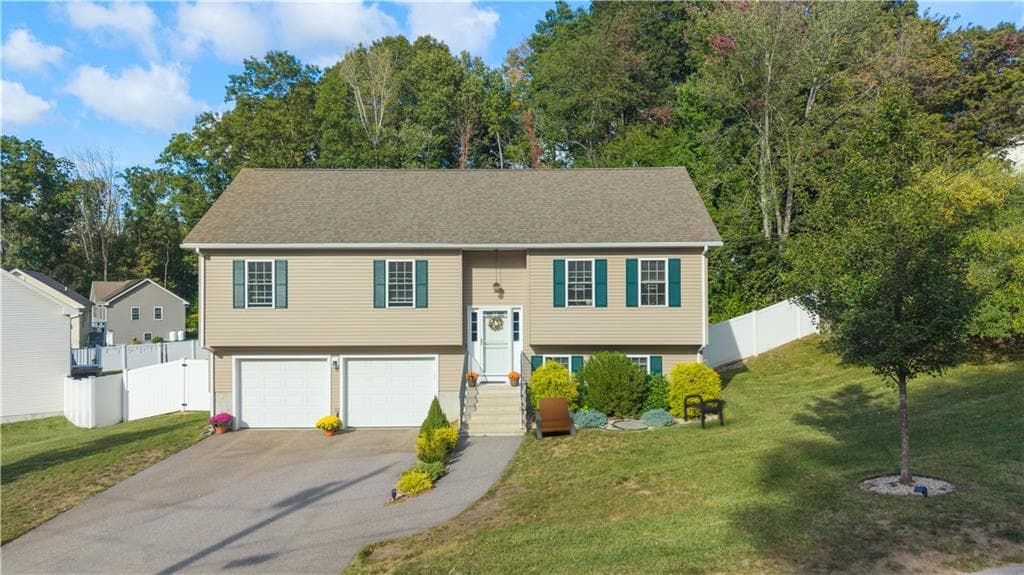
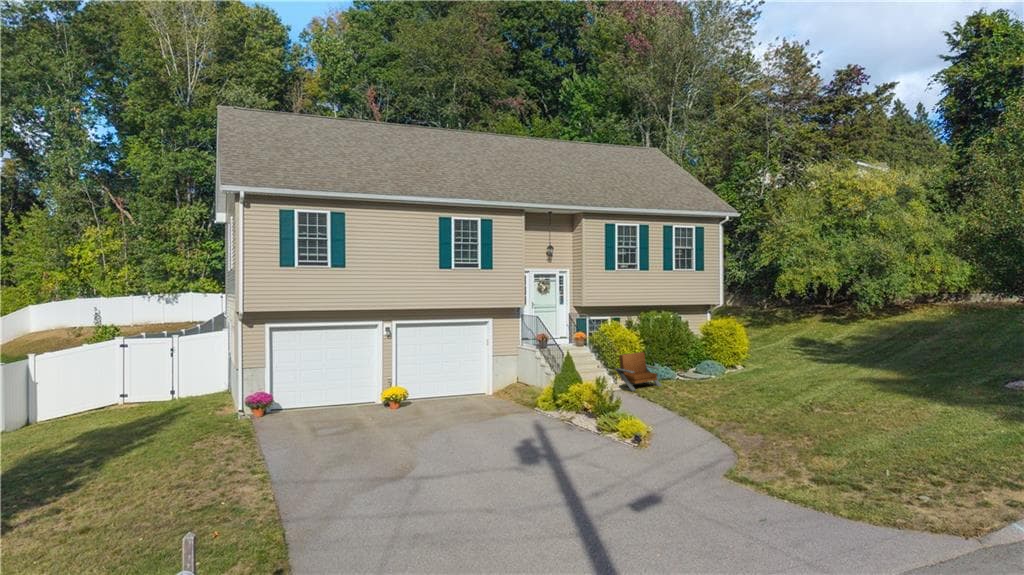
bench: present [684,394,724,428] -> none [732,344,771,371]

